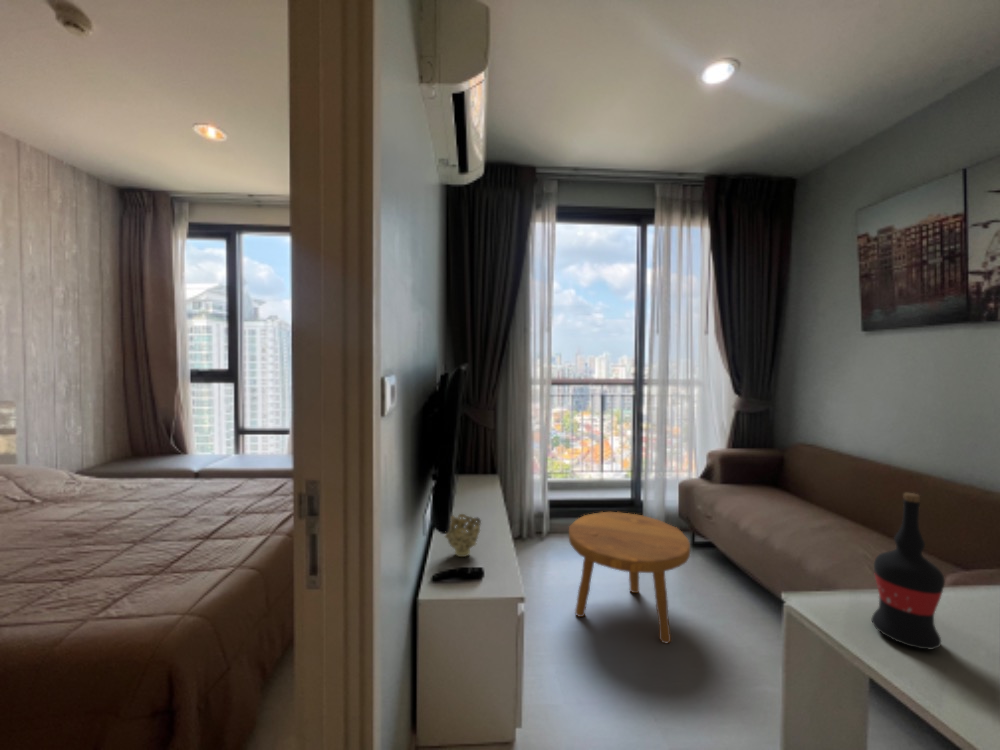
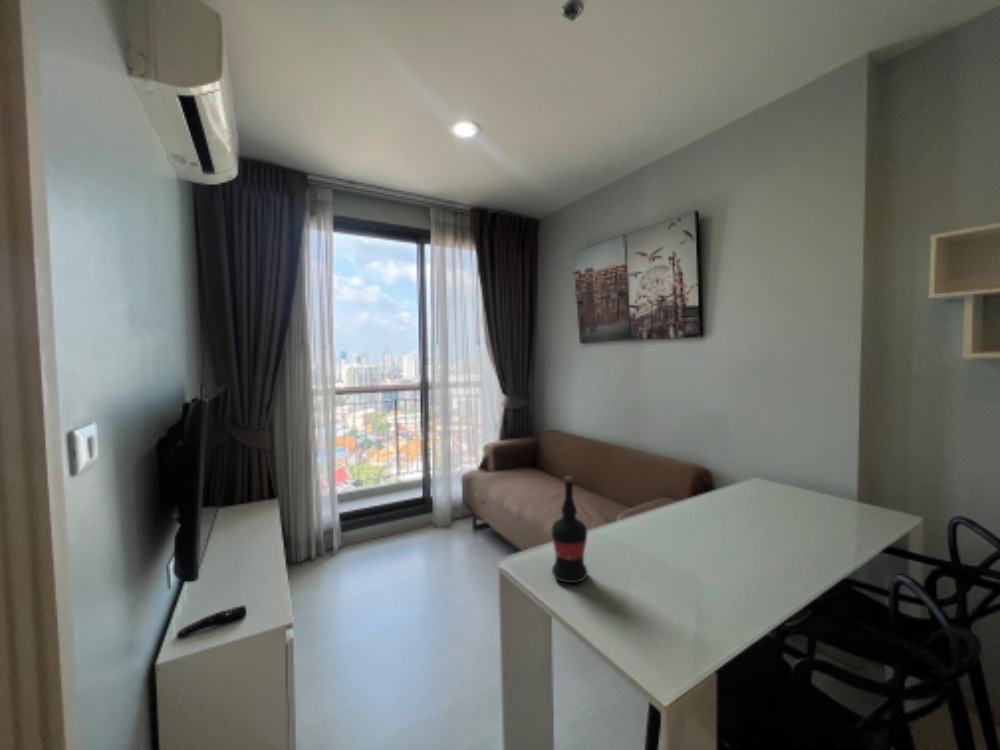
footstool: present [569,512,690,643] -> none [352,513,462,624]
decorative bowl: present [445,514,481,557] -> none [194,553,243,602]

